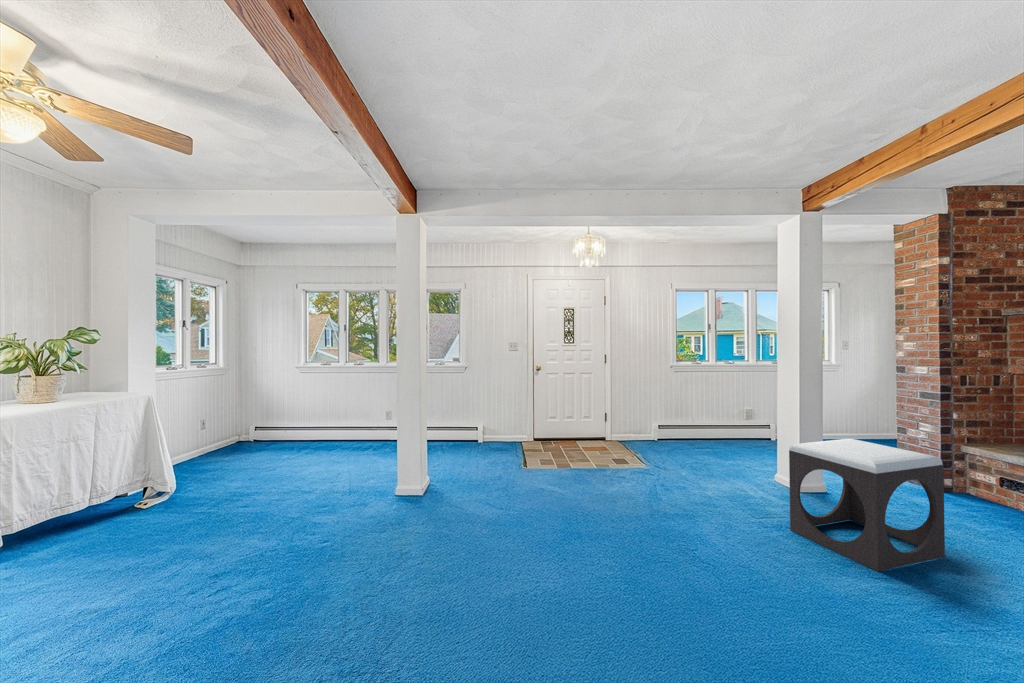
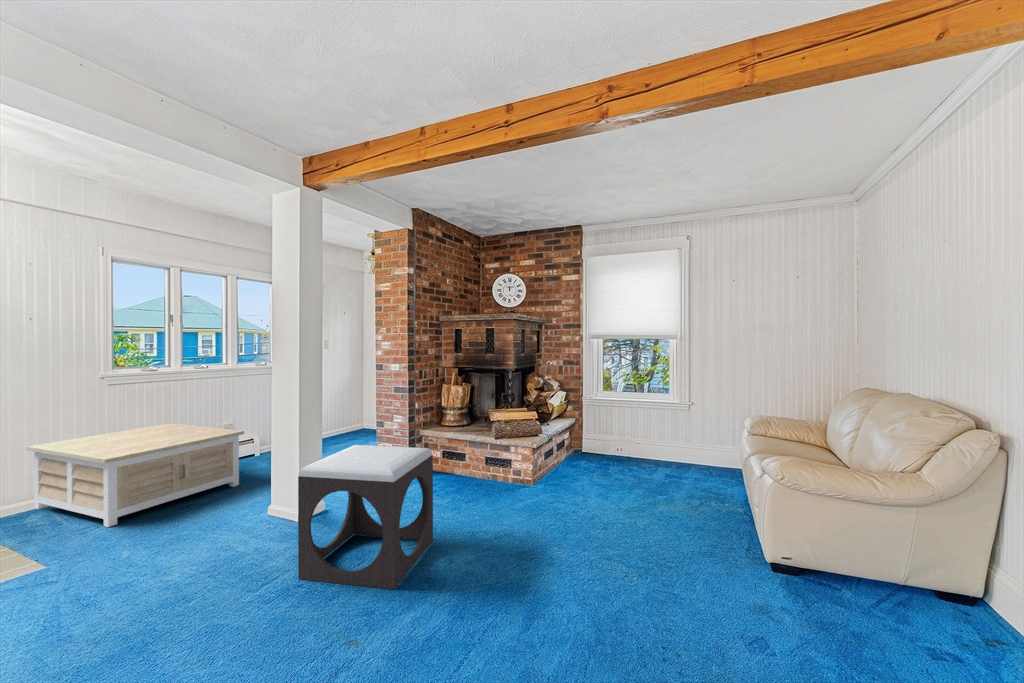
coffee table: none [638,402,760,460] -> present [27,423,244,527]

